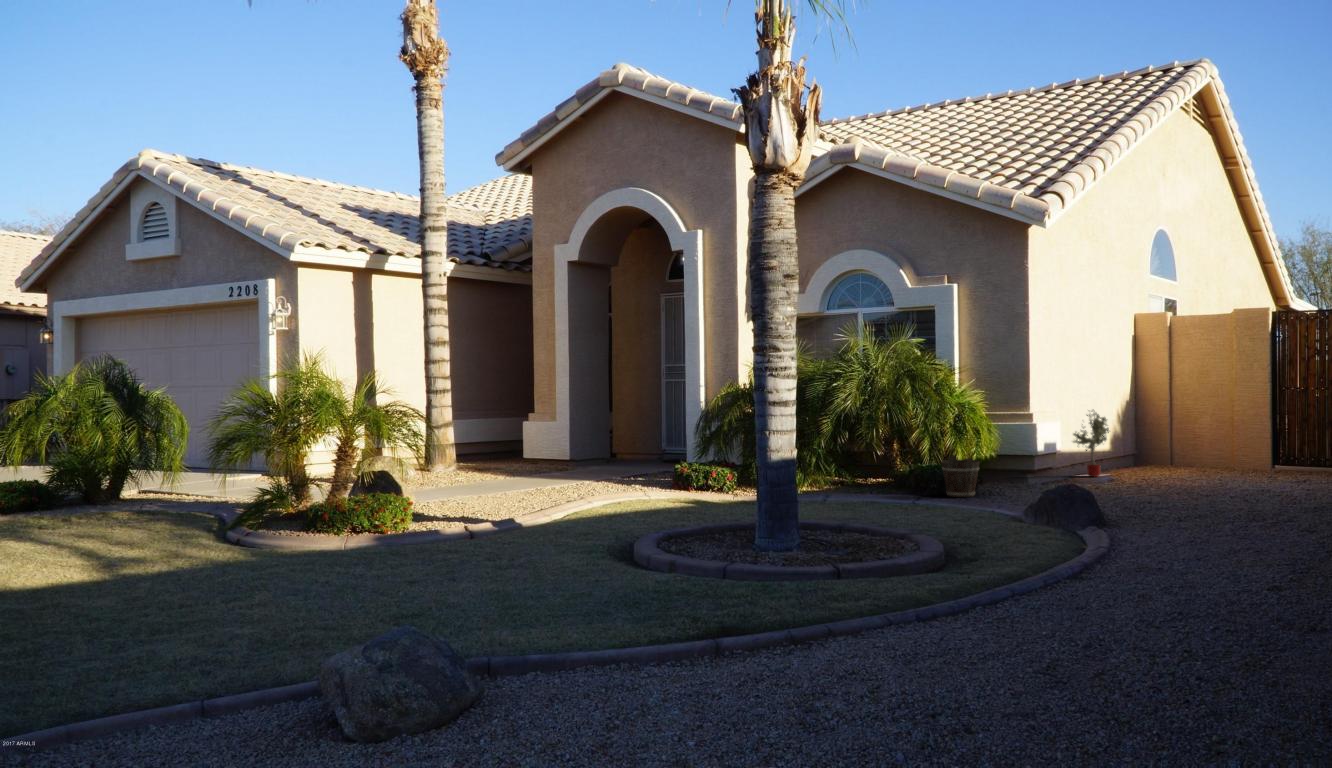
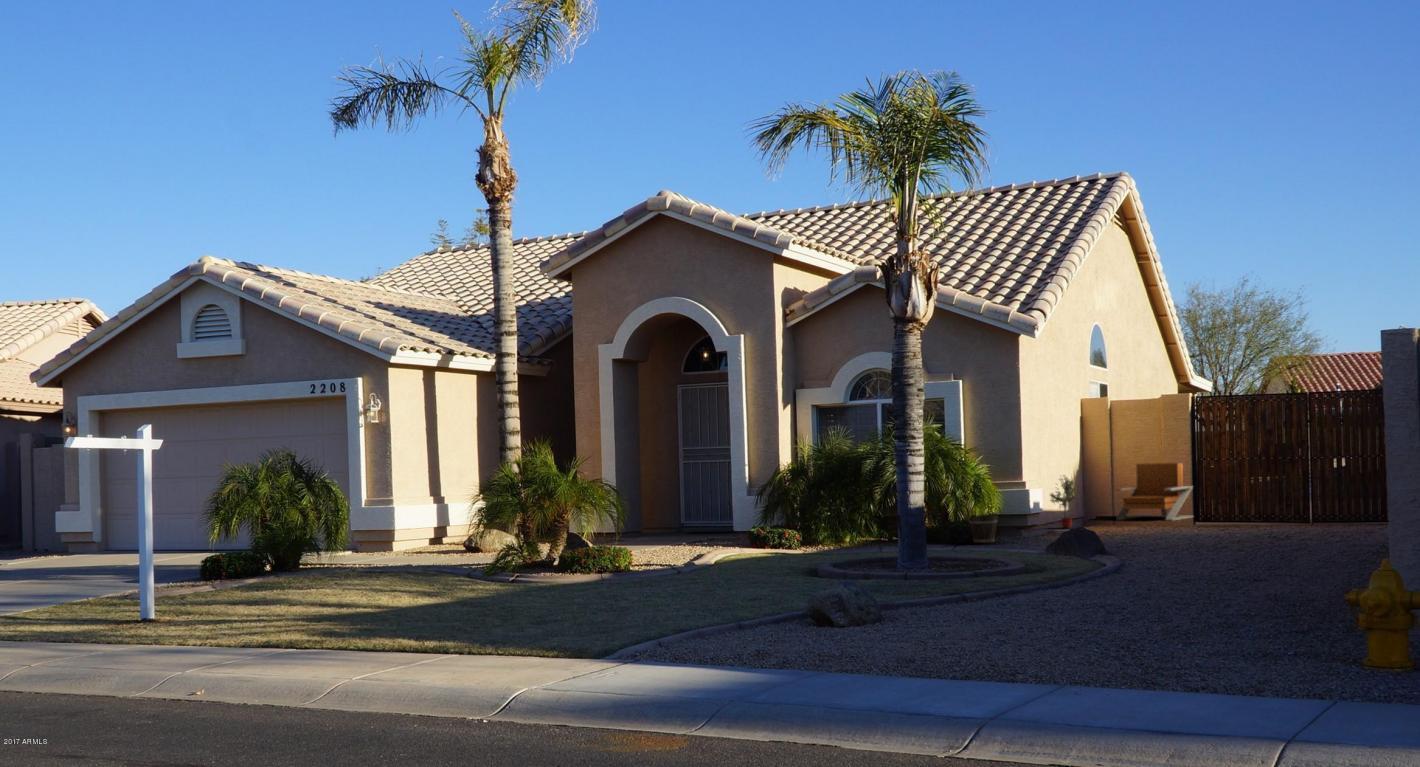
lounge chair: none [1167,398,1274,472] -> present [1115,463,1193,521]

